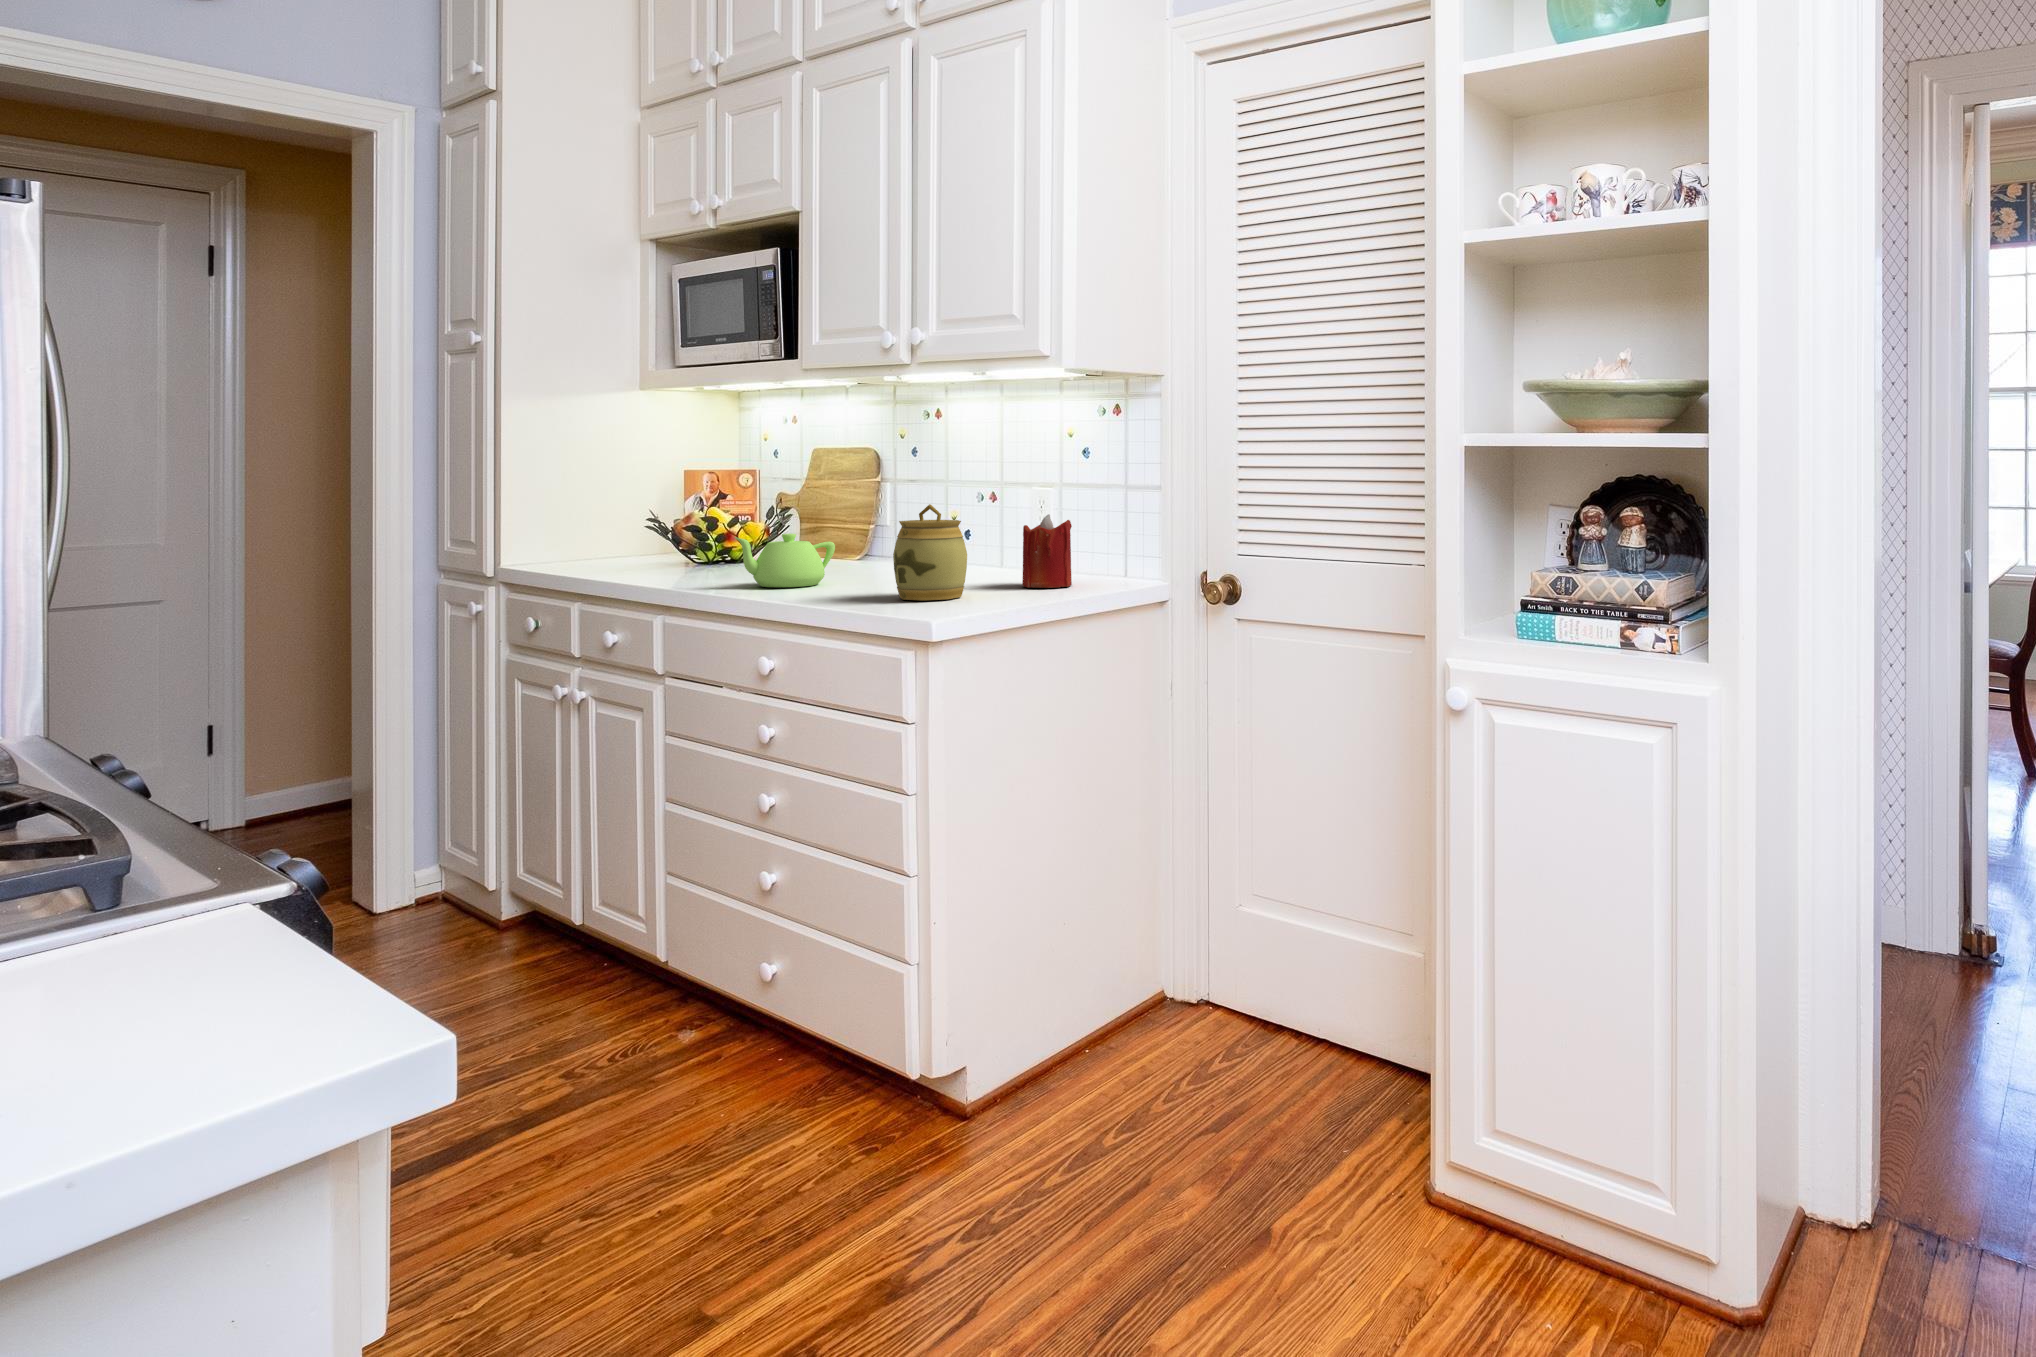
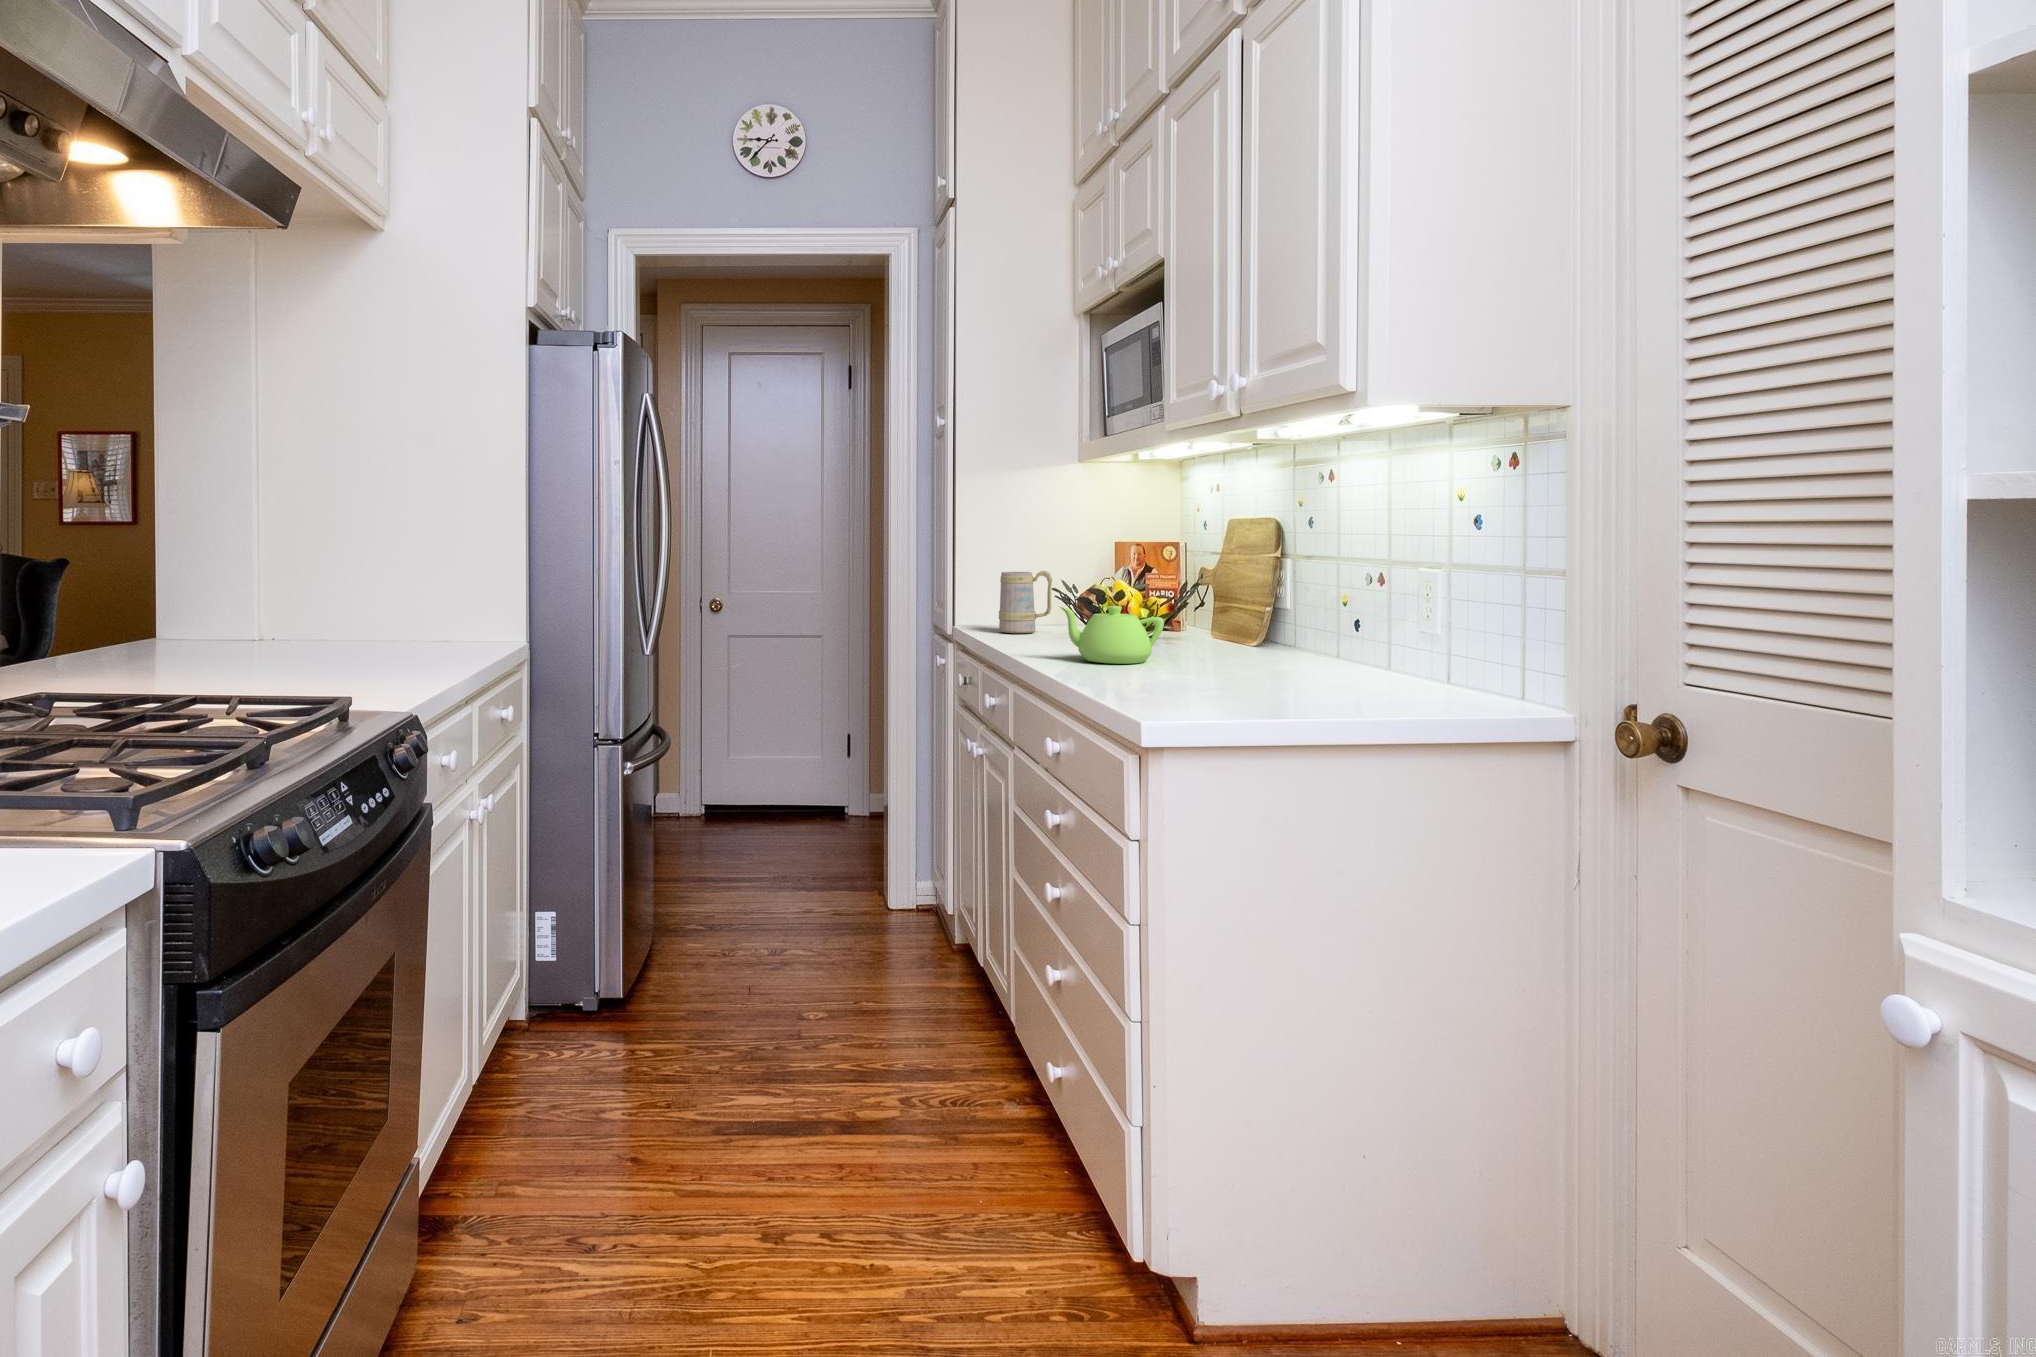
jar: present [893,504,967,600] -> none [1166,581,1254,695]
mug: none [597,506,657,572] -> present [999,571,1052,633]
candle: present [1022,514,1072,588] -> none [1347,599,1417,696]

